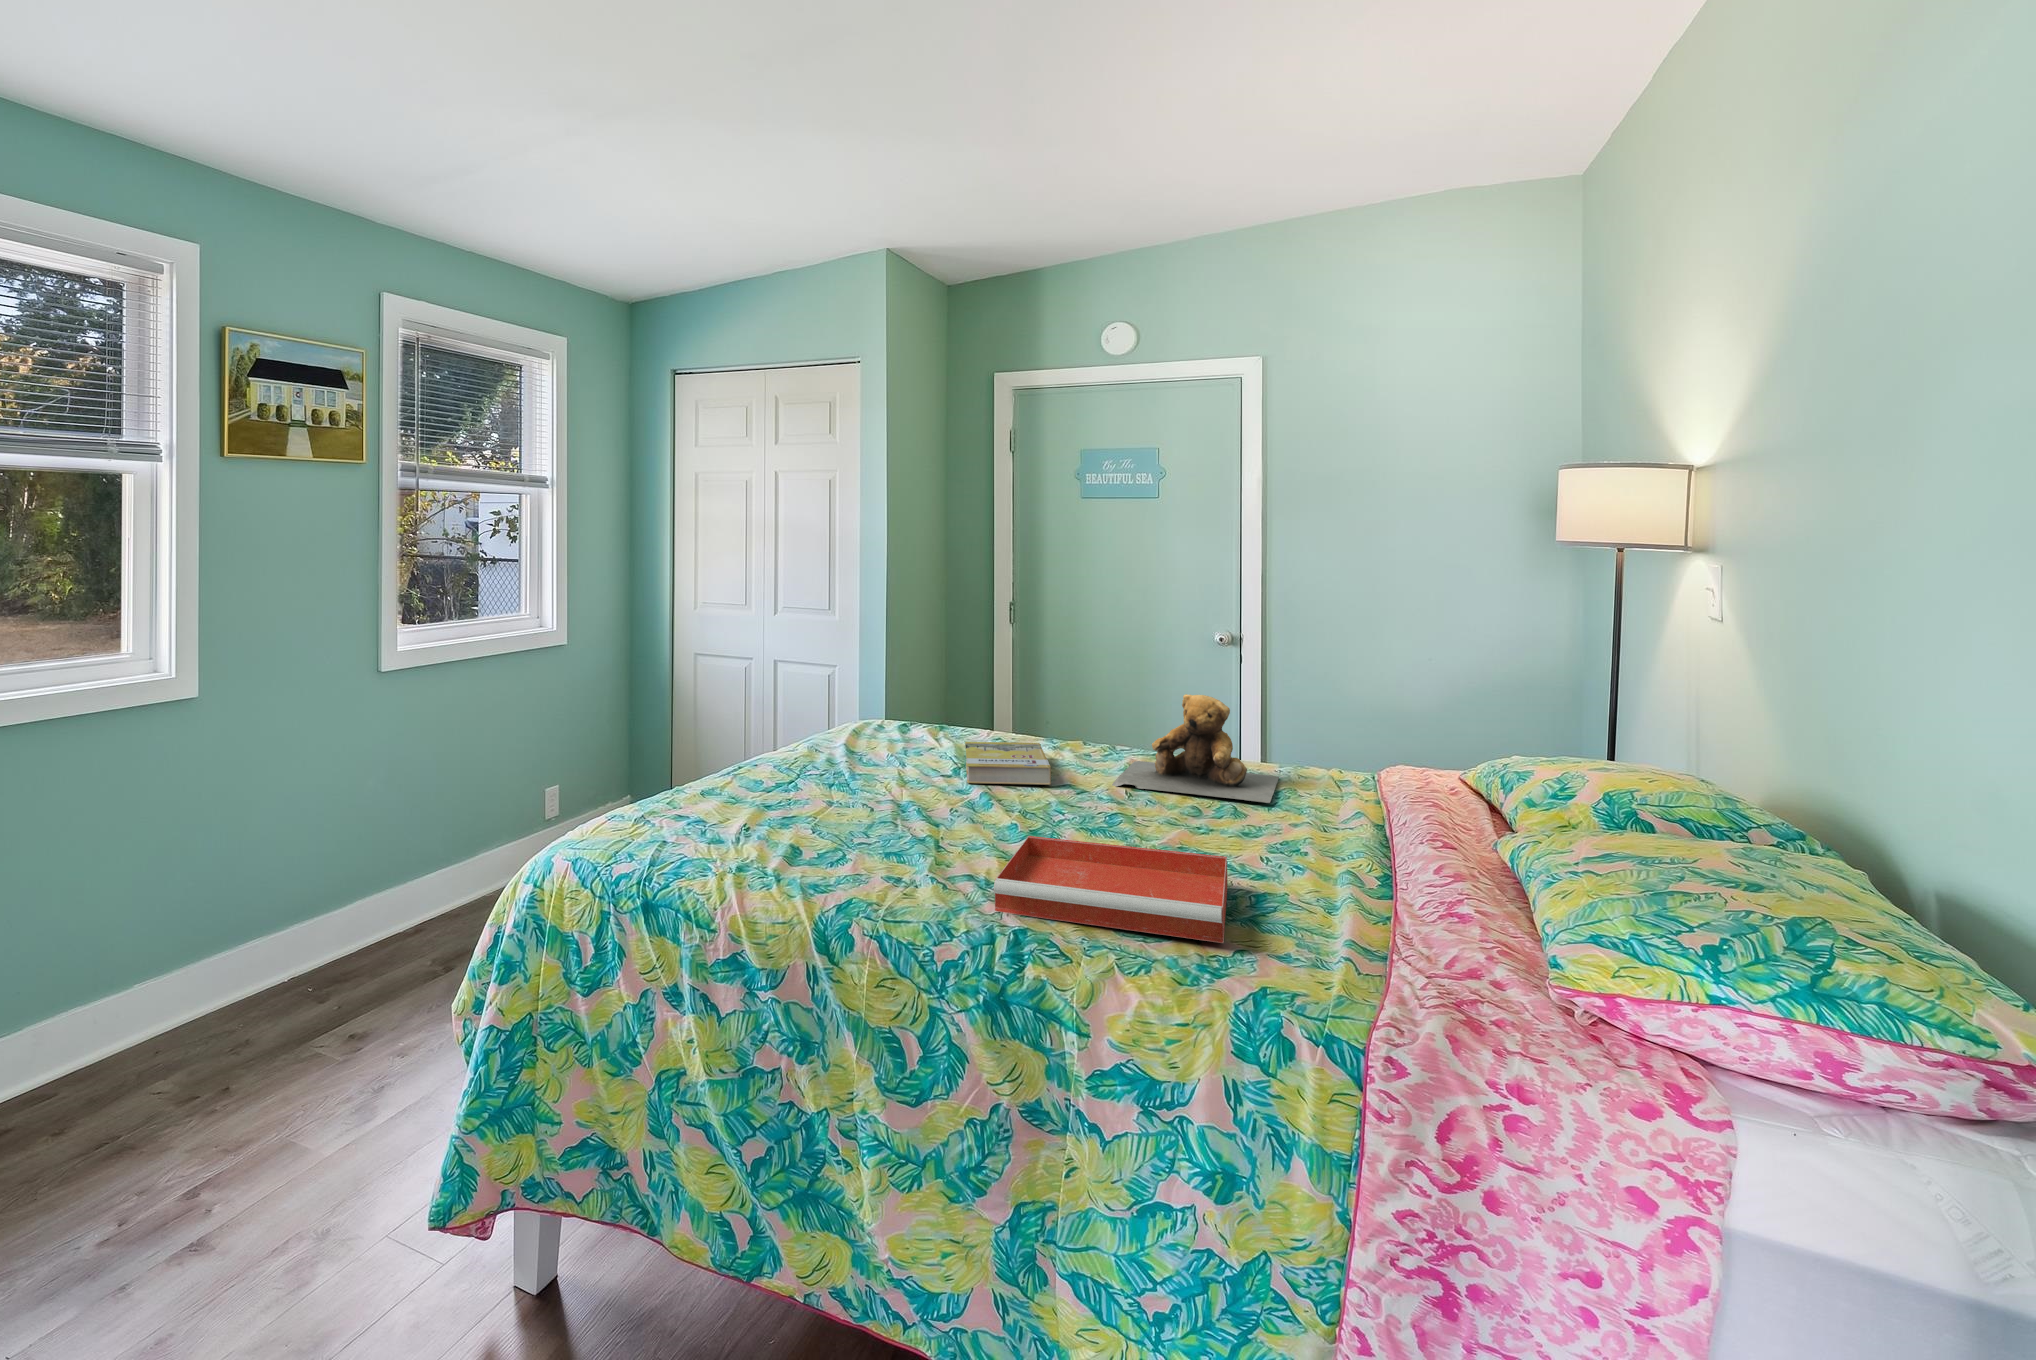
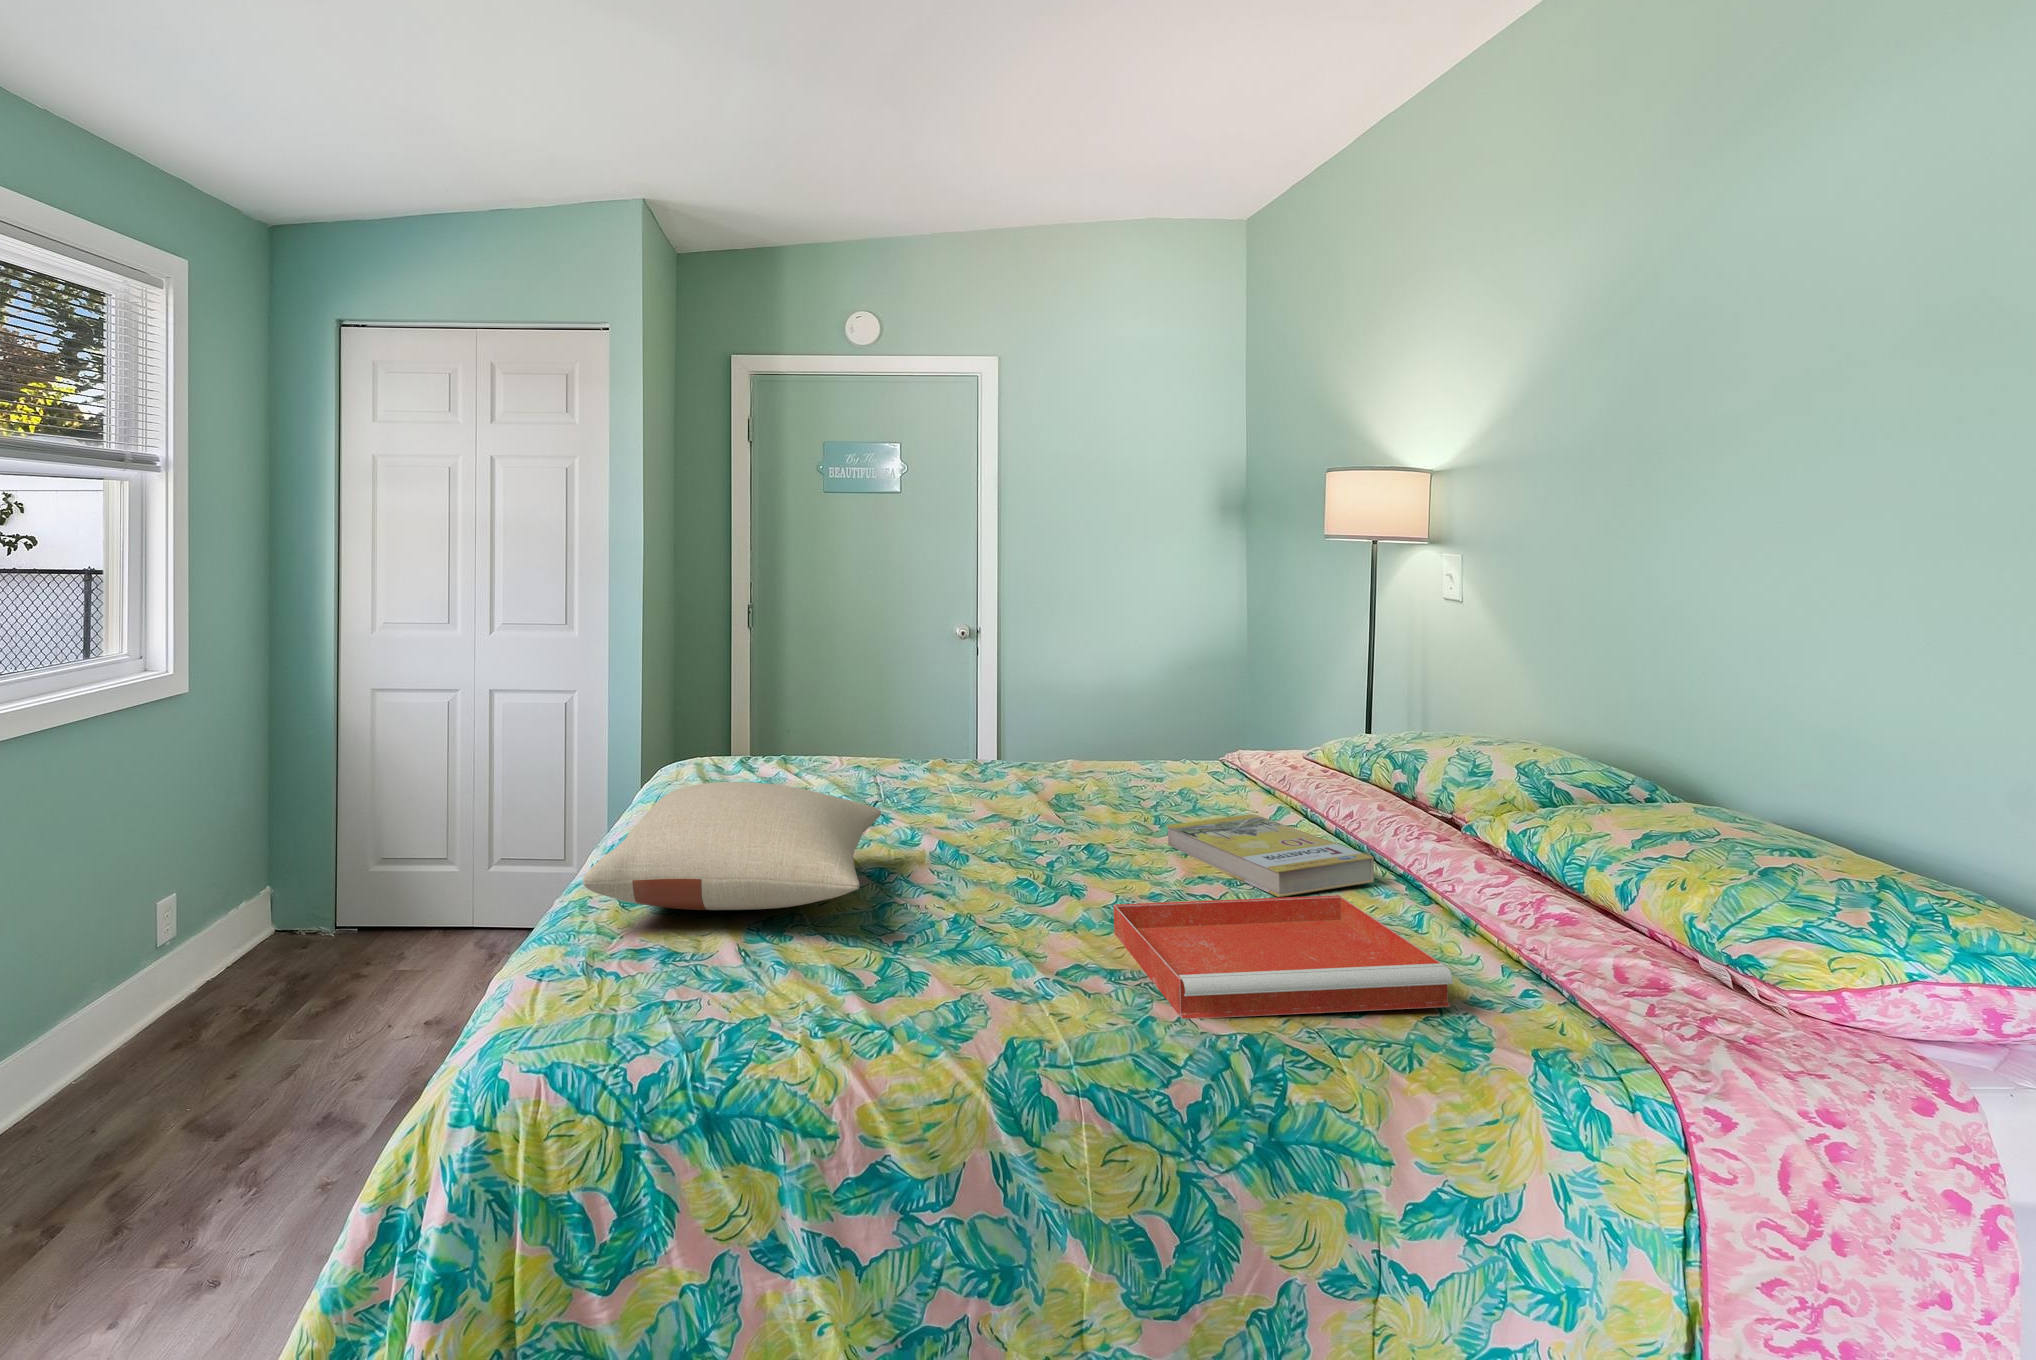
teddy bear: present [1112,694,1279,803] -> none [1039,700,1233,818]
pillow: none [672,719,919,804] -> present [583,782,881,910]
book: present [965,742,1051,785] -> present [1166,814,1374,897]

